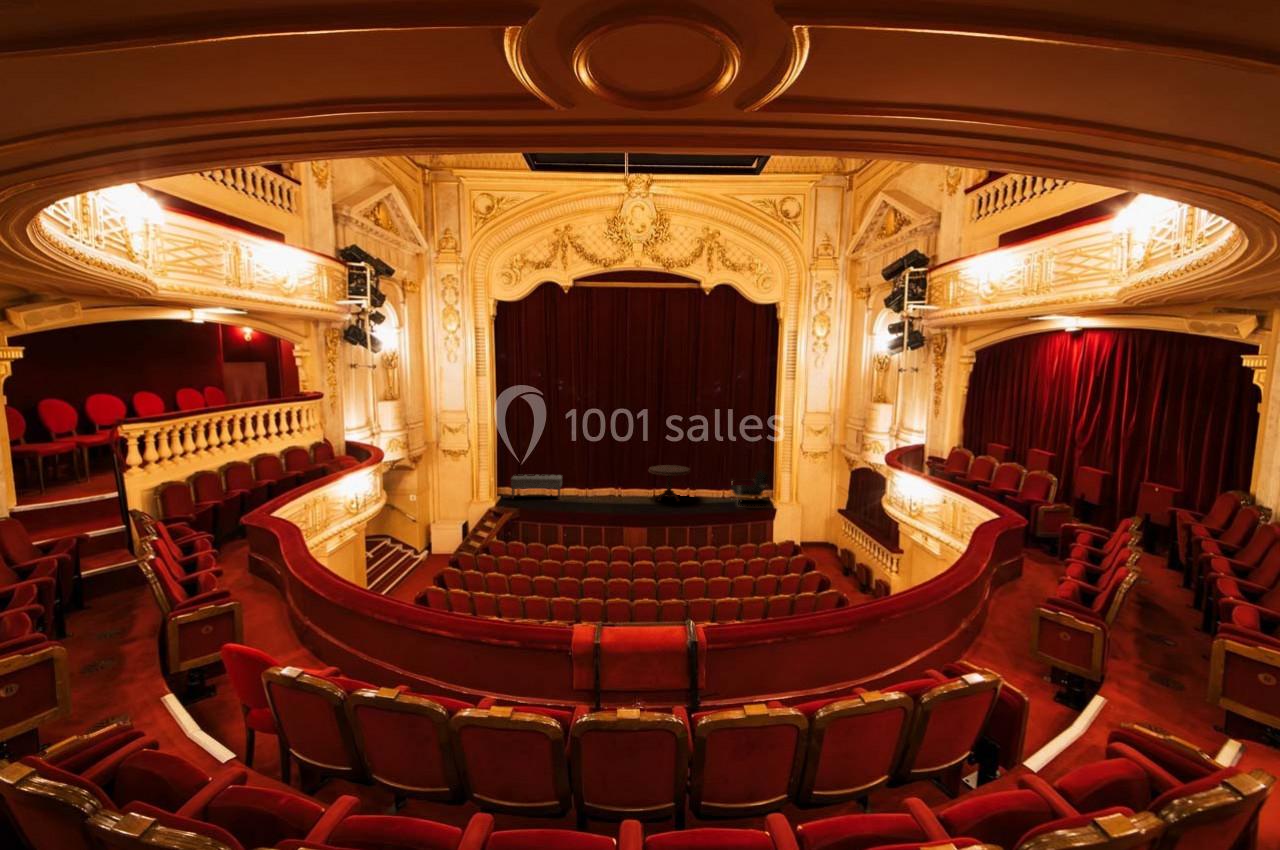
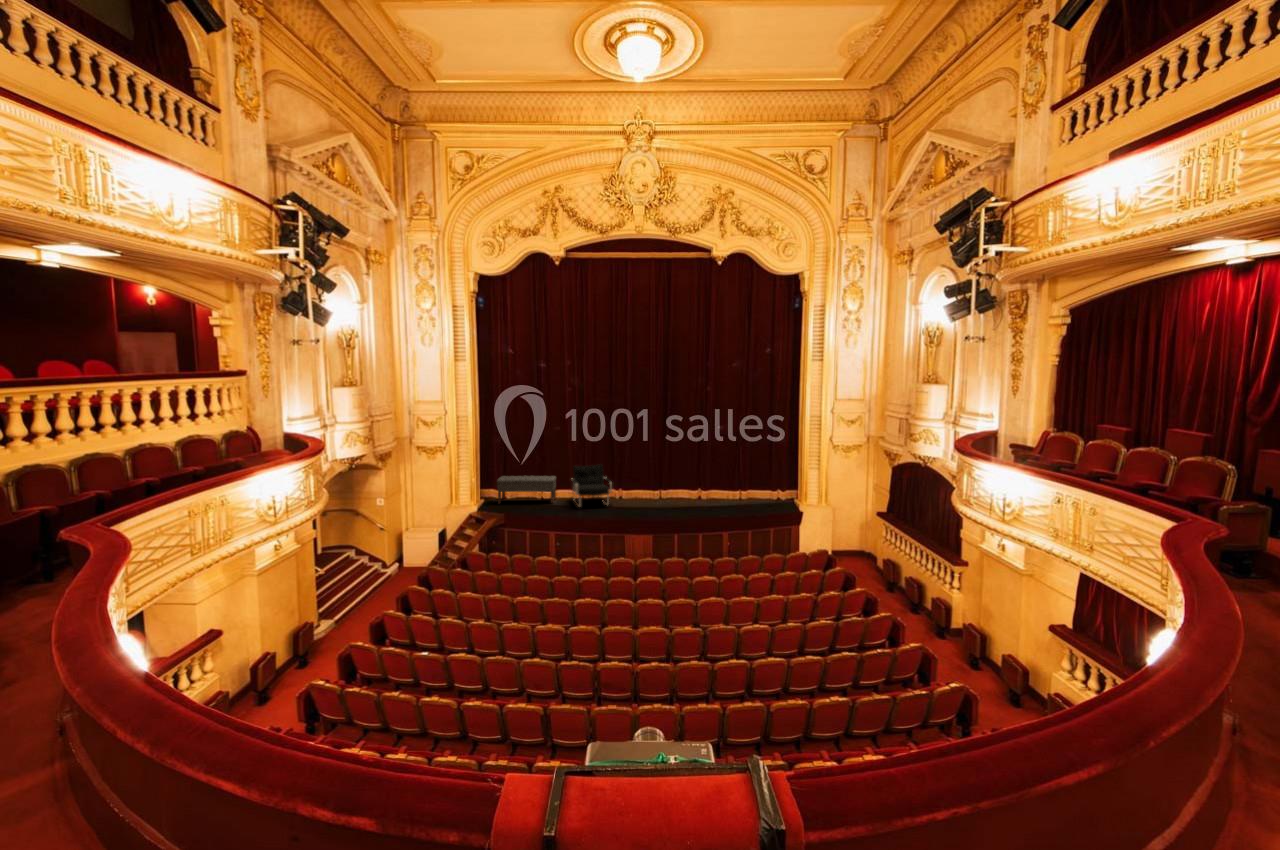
side table: present [649,465,690,502] -> none [654,464,703,505]
armchair: present [732,470,771,497] -> present [572,465,612,506]

